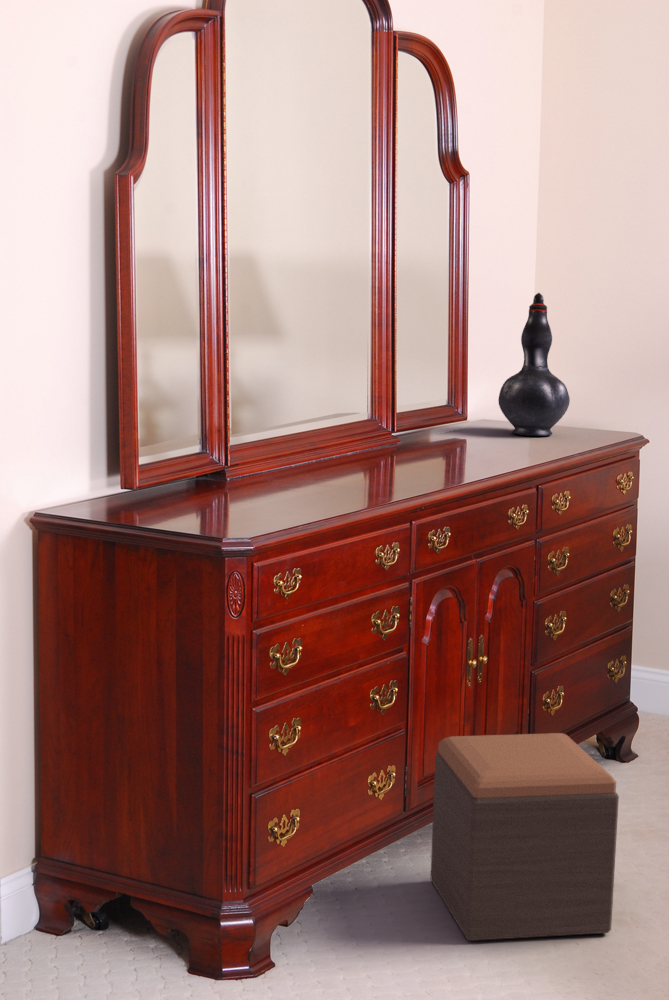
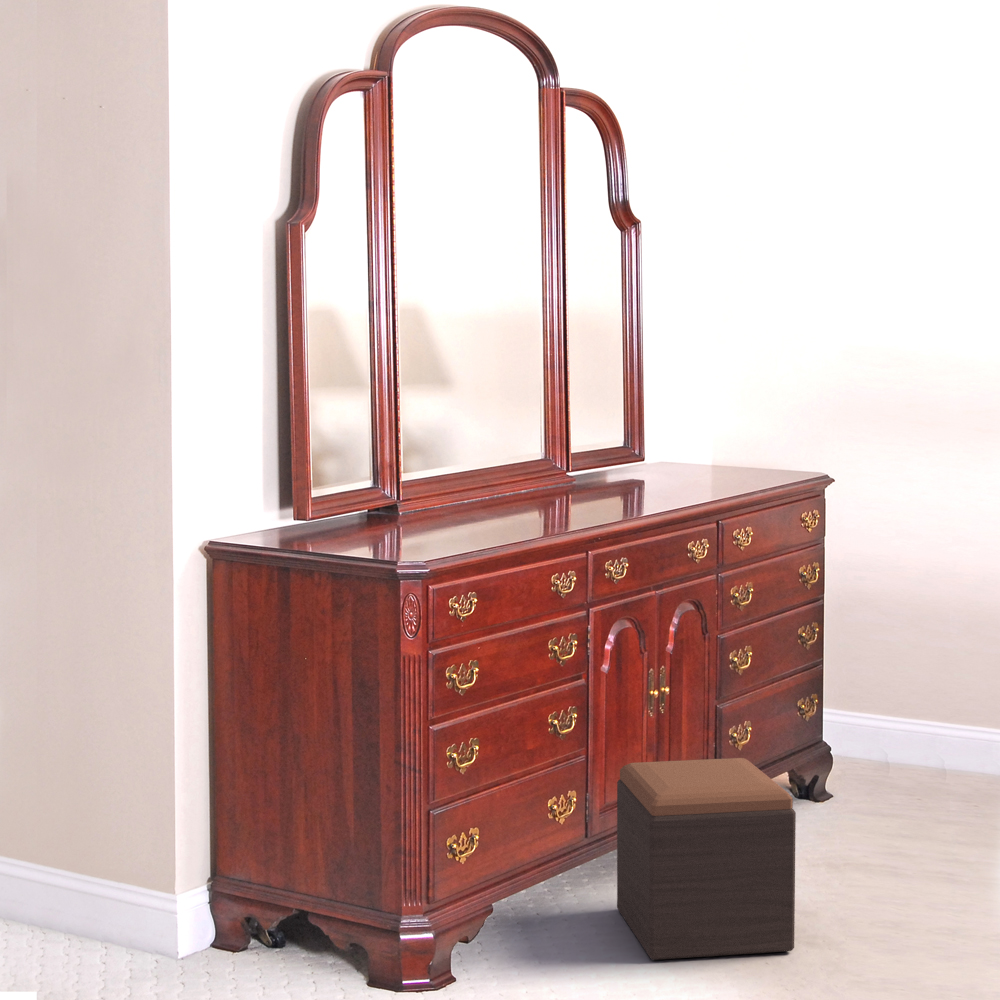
decorative vase: present [498,293,570,436] -> none [679,335,750,476]

